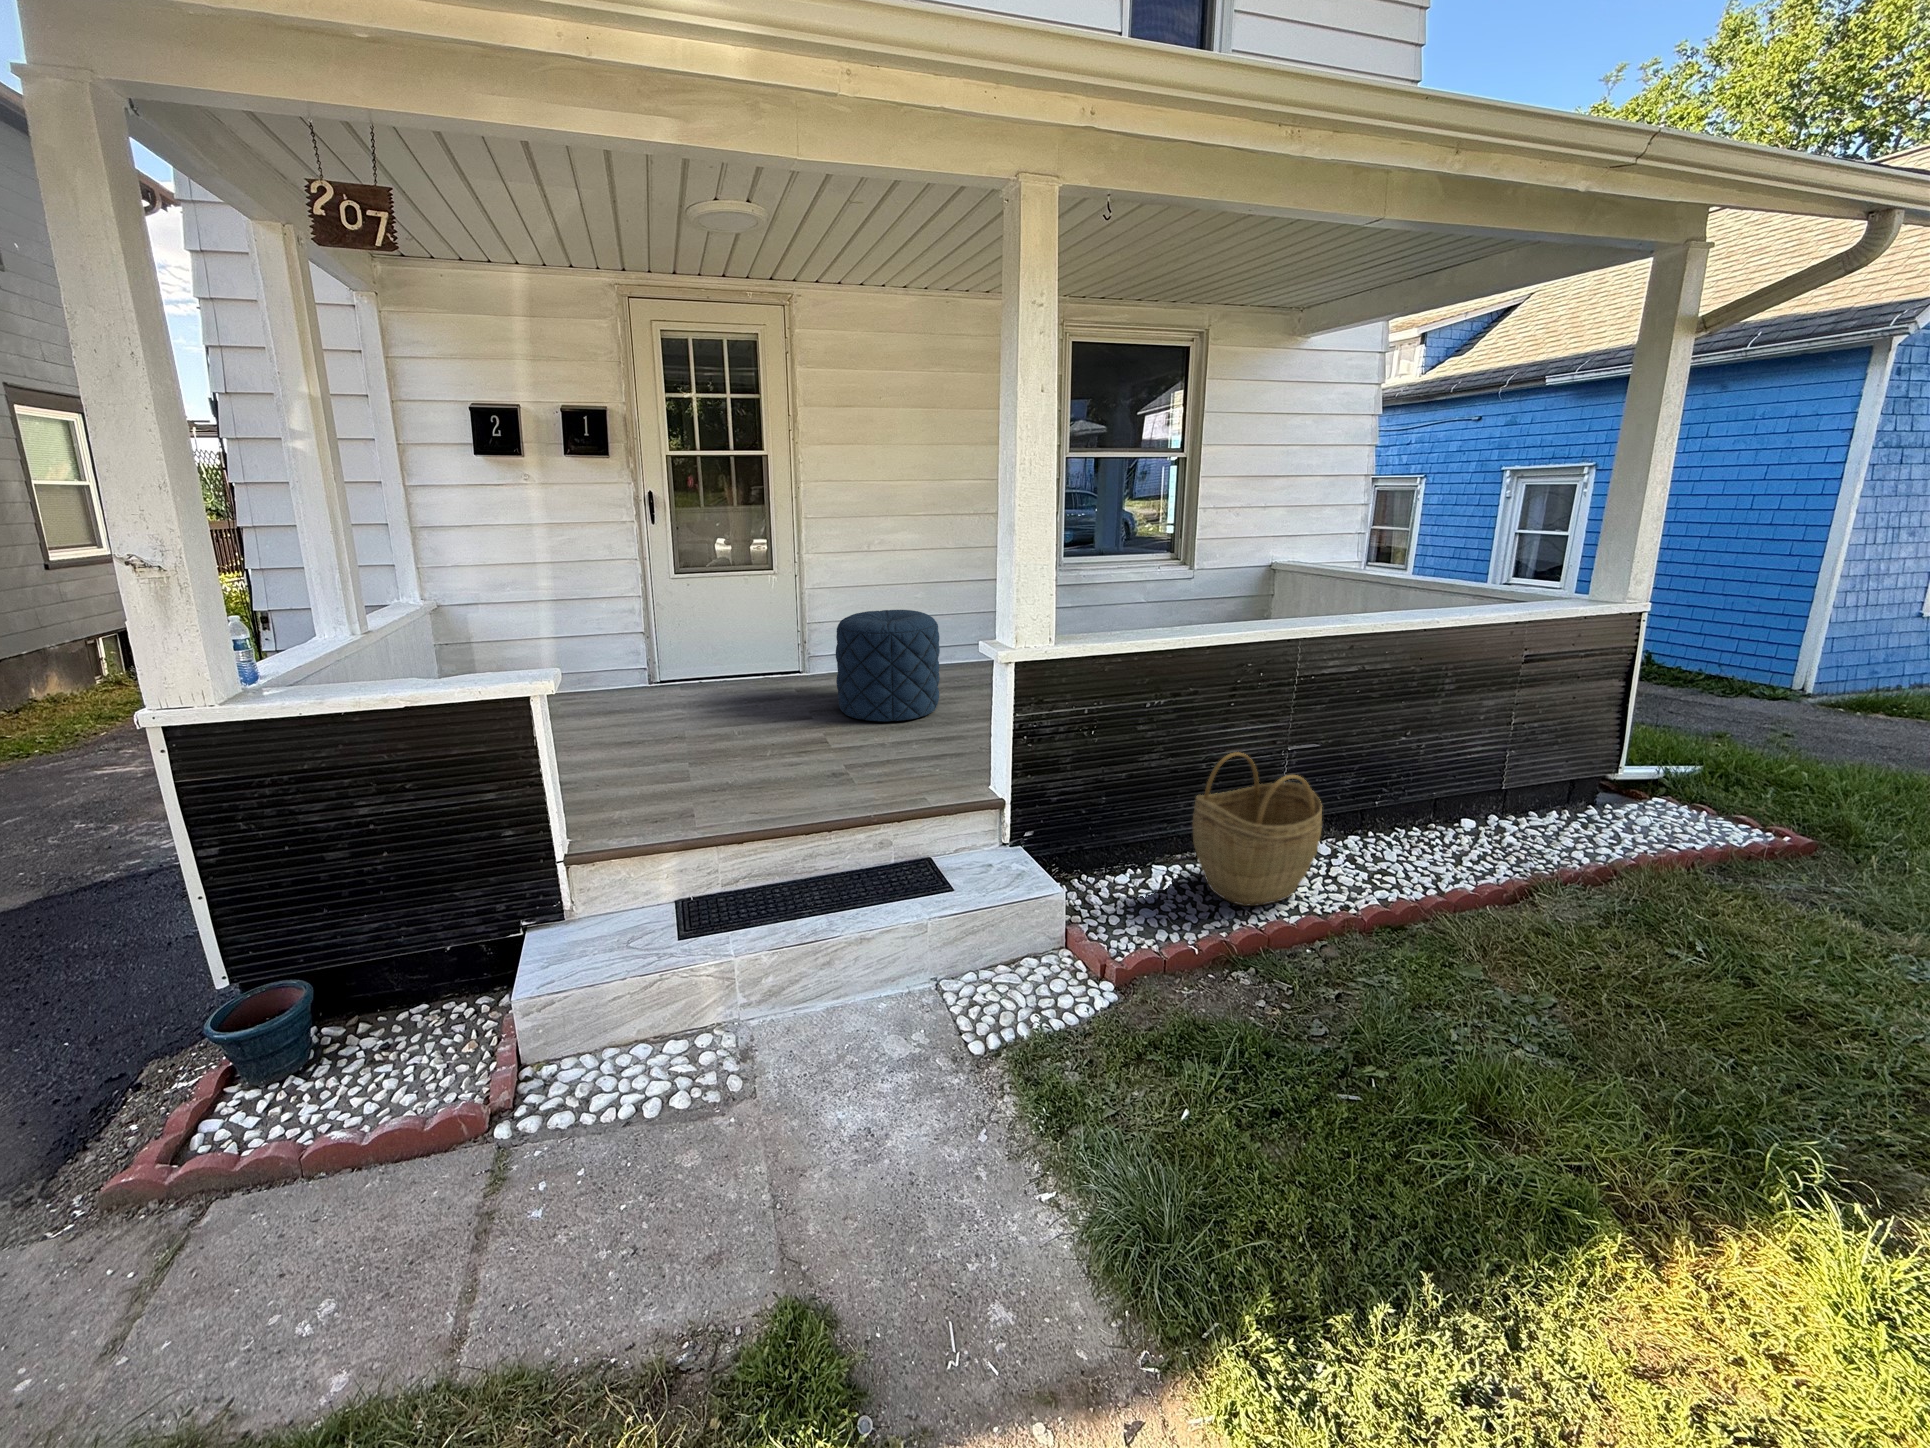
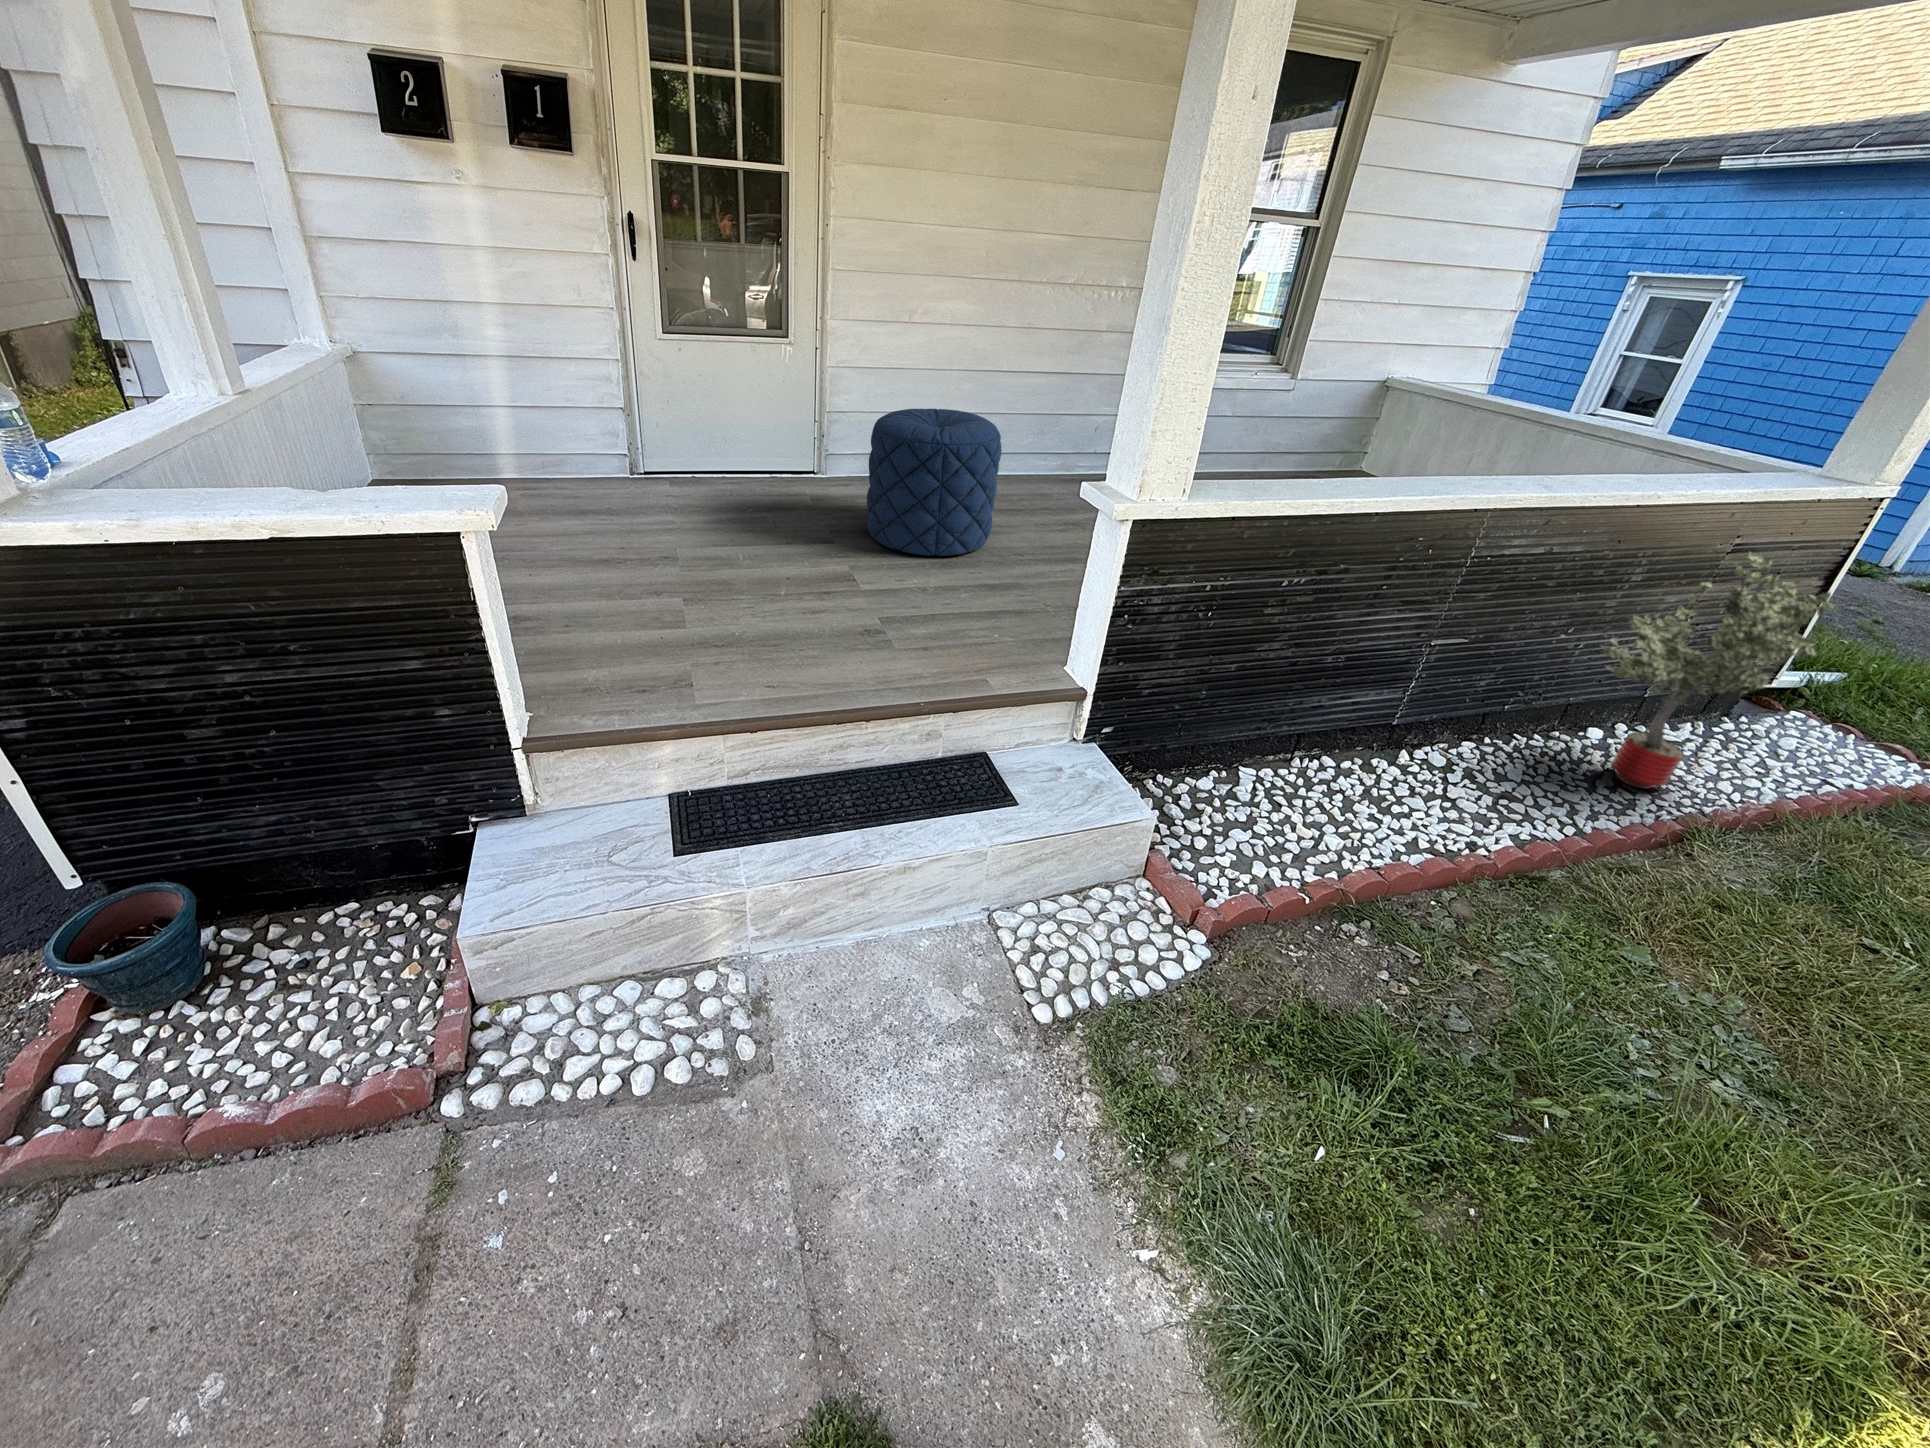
potted tree: none [1434,656,1602,861] -> present [1603,552,1835,789]
woven basket: present [1193,752,1322,906] -> none [1298,646,1471,830]

